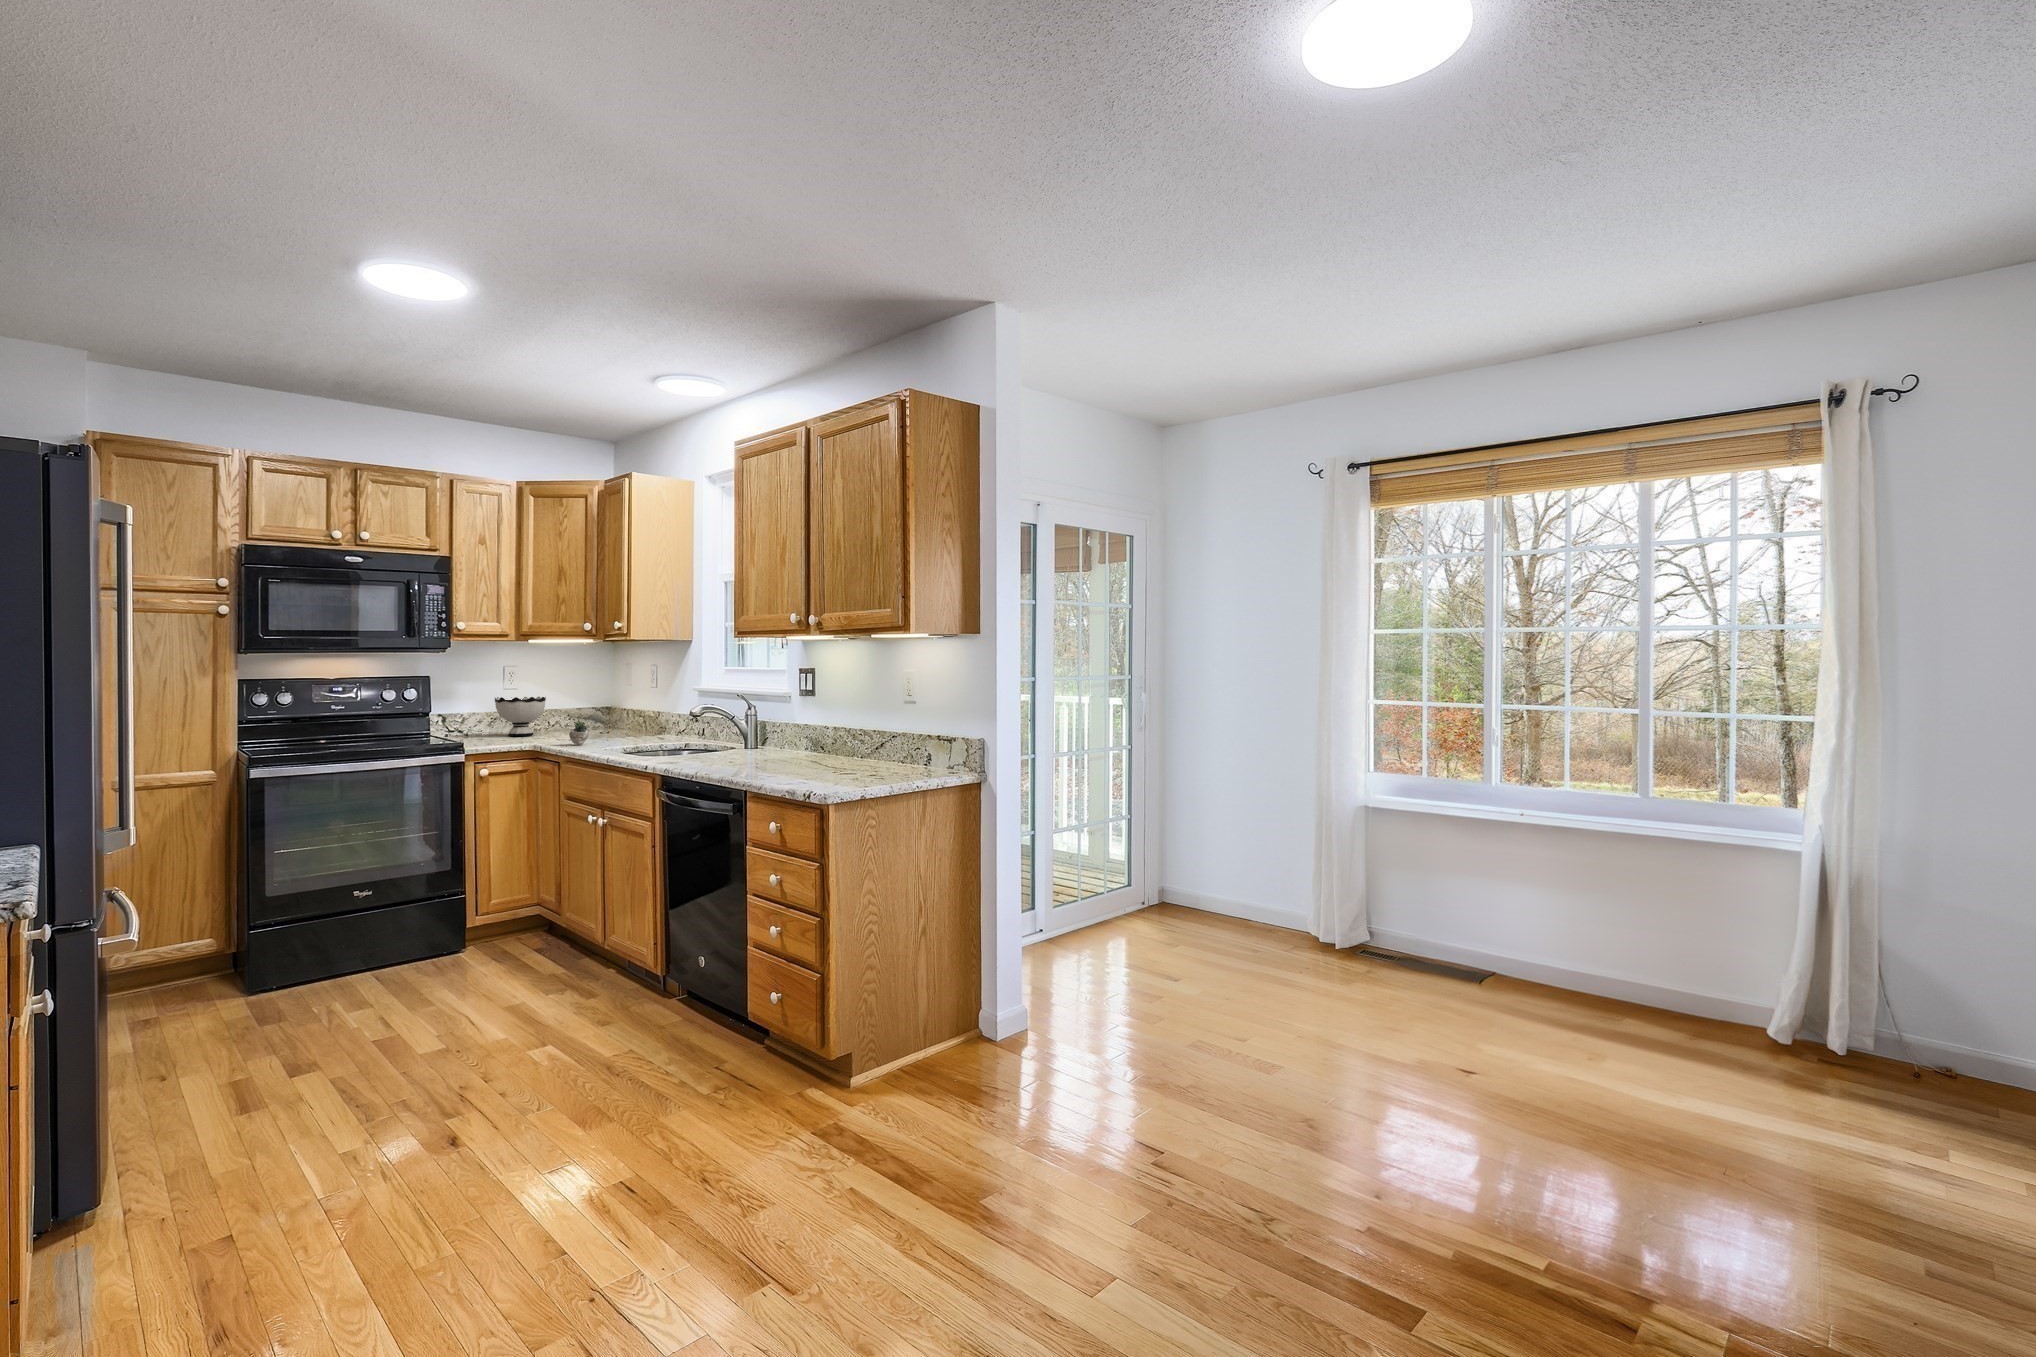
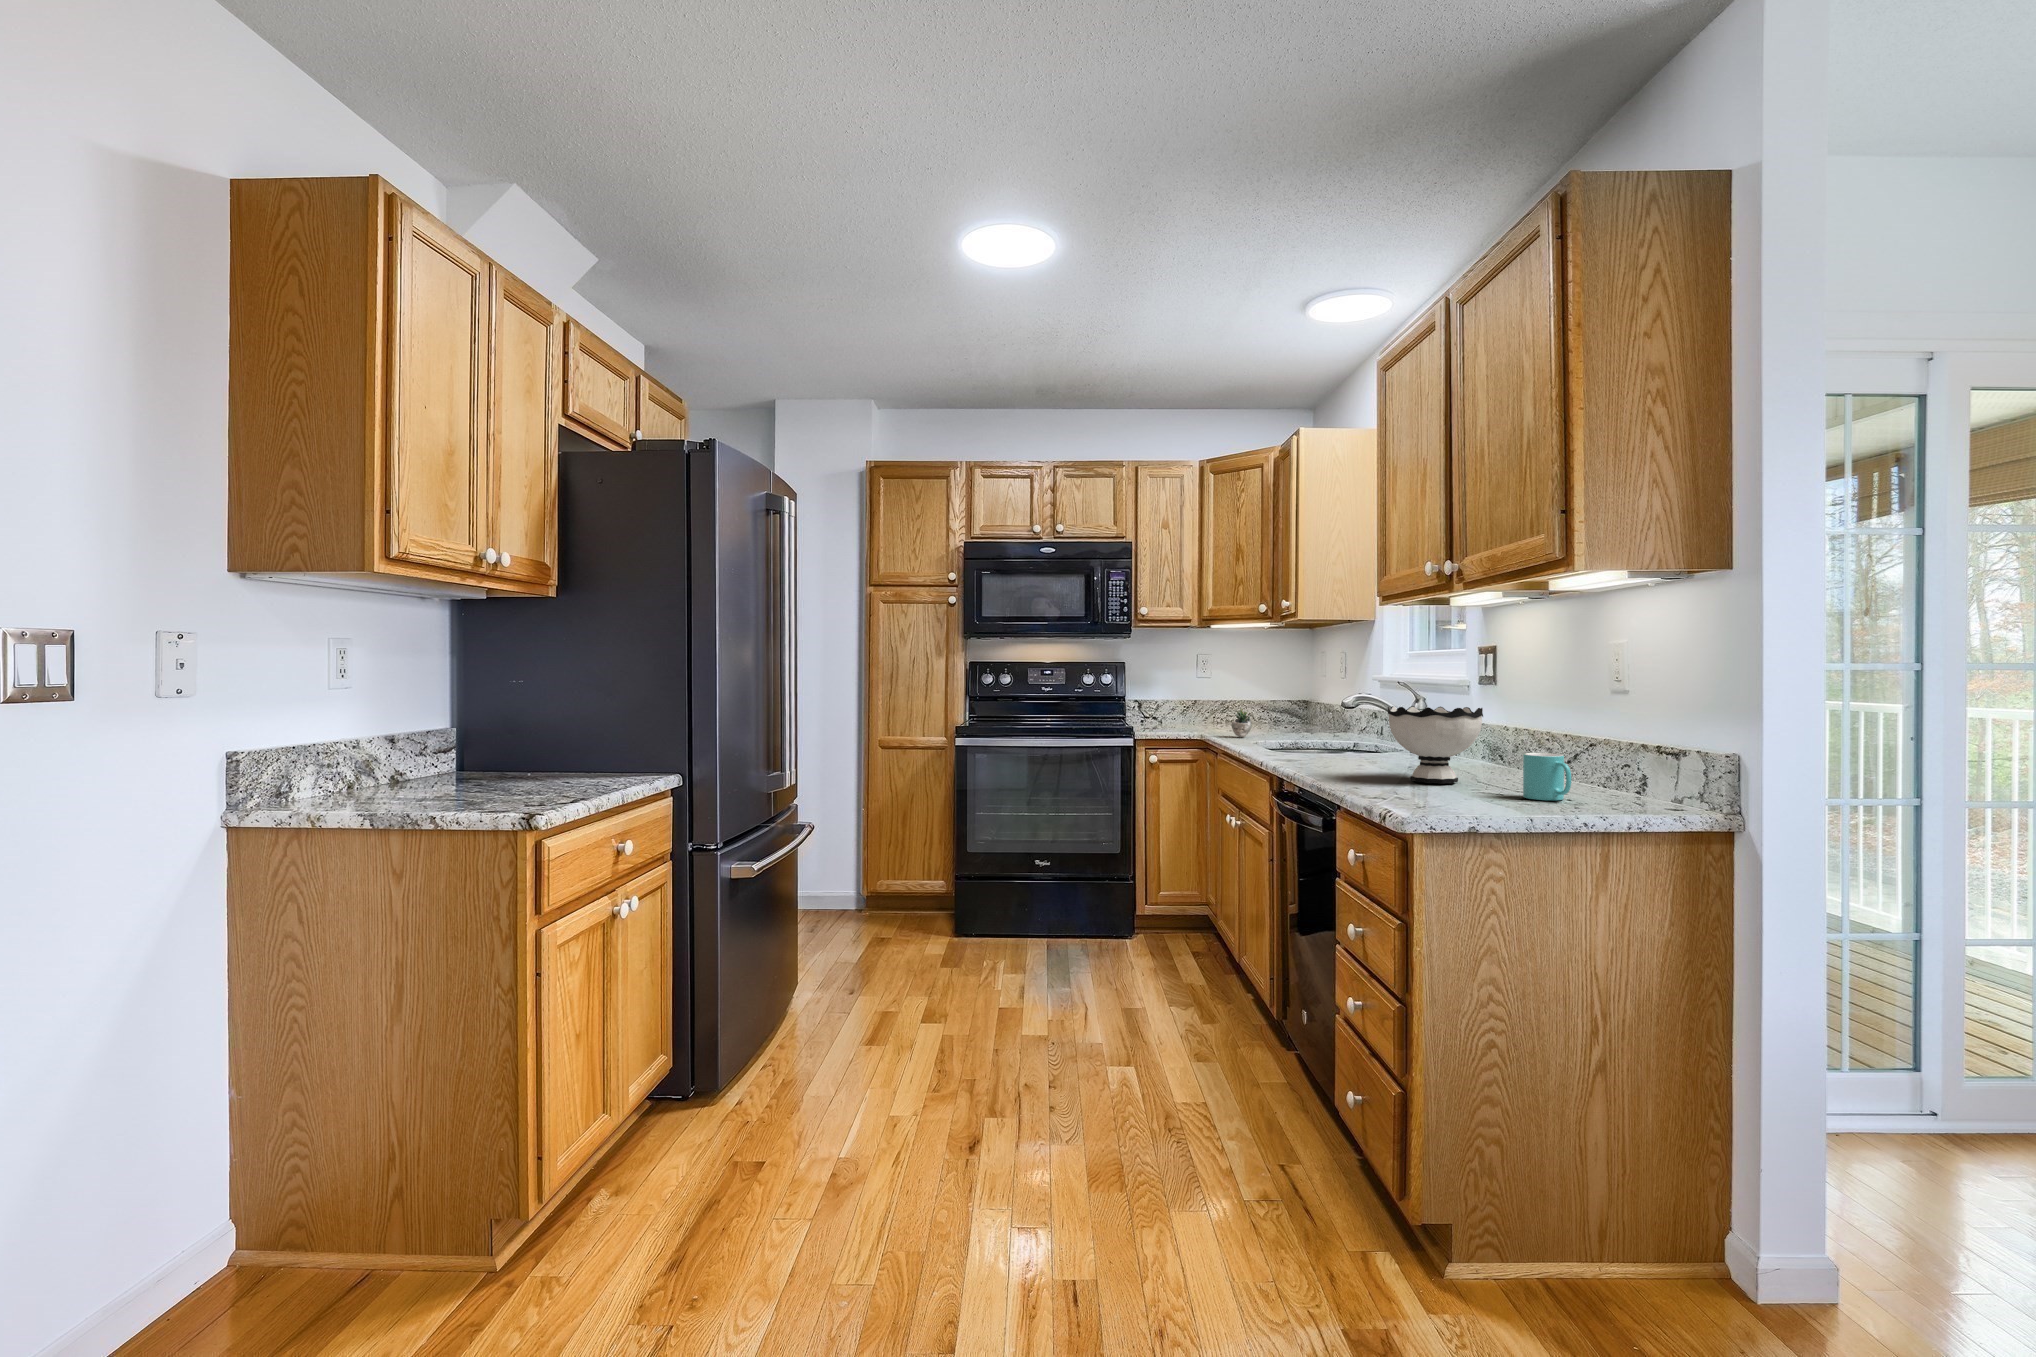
bowl: present [495,697,546,736] -> present [1388,706,1483,784]
mug: none [865,744,895,775] -> present [1523,753,1571,800]

